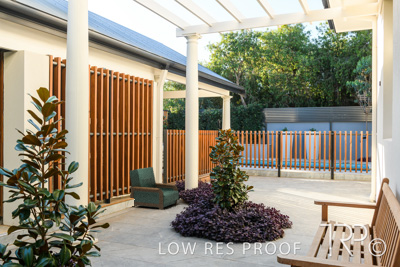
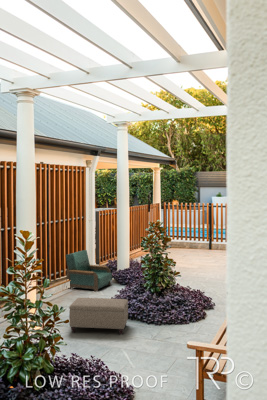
ottoman: none [123,210,194,254] -> present [69,298,128,335]

